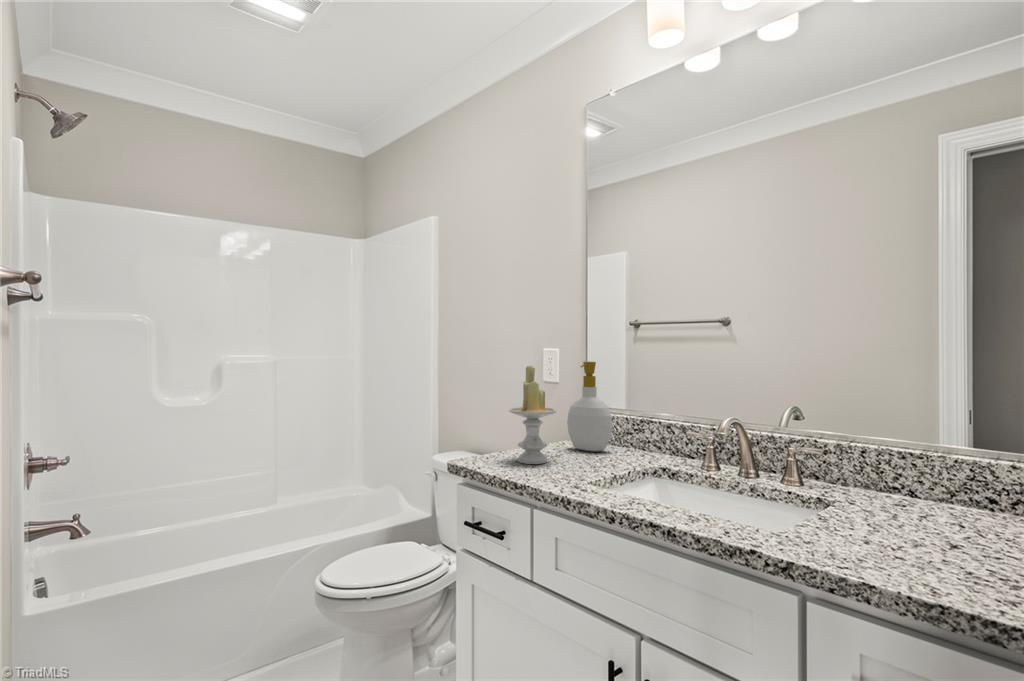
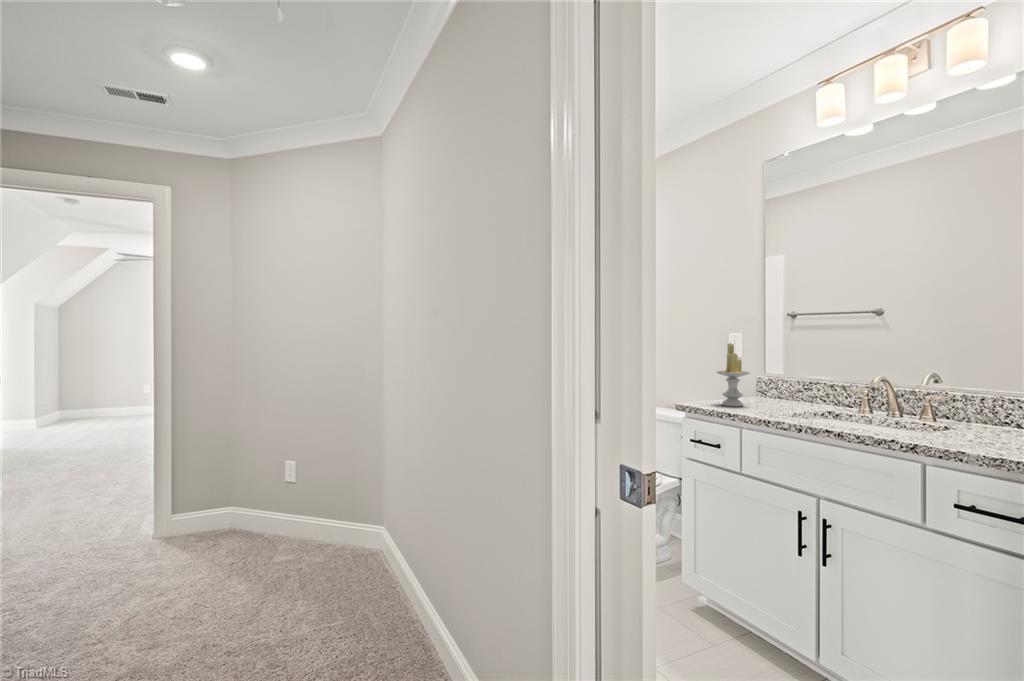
soap bottle: present [567,361,612,452] -> none [752,341,788,403]

